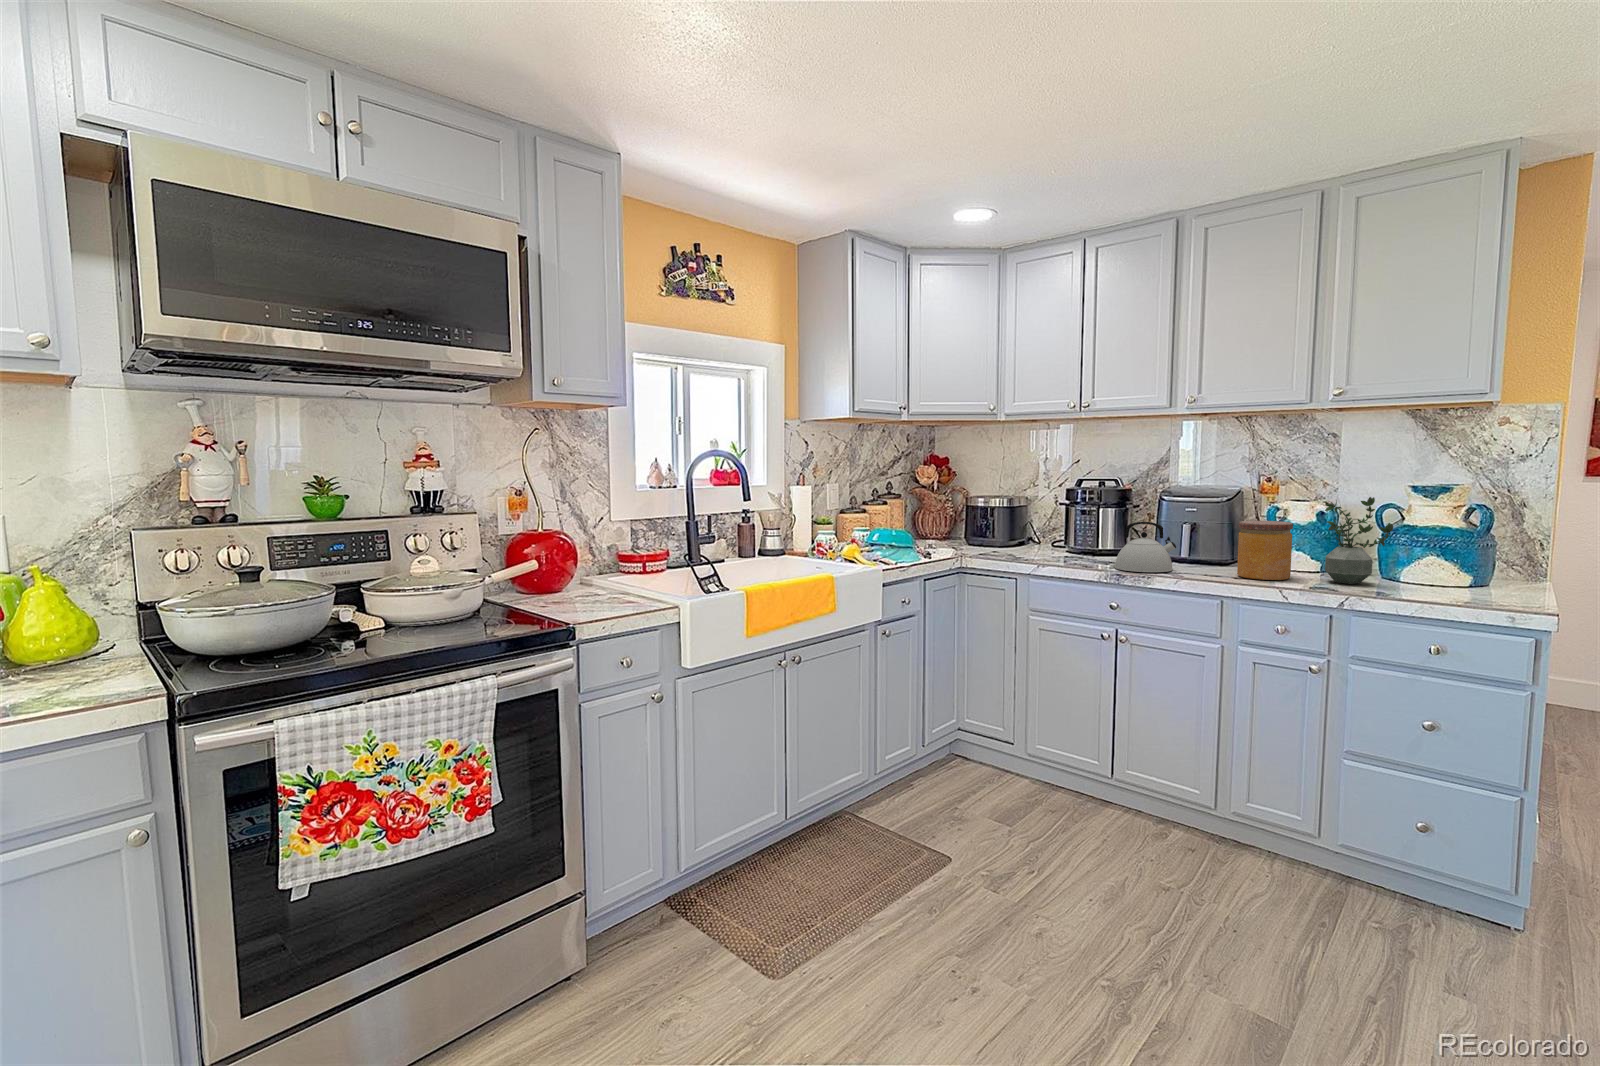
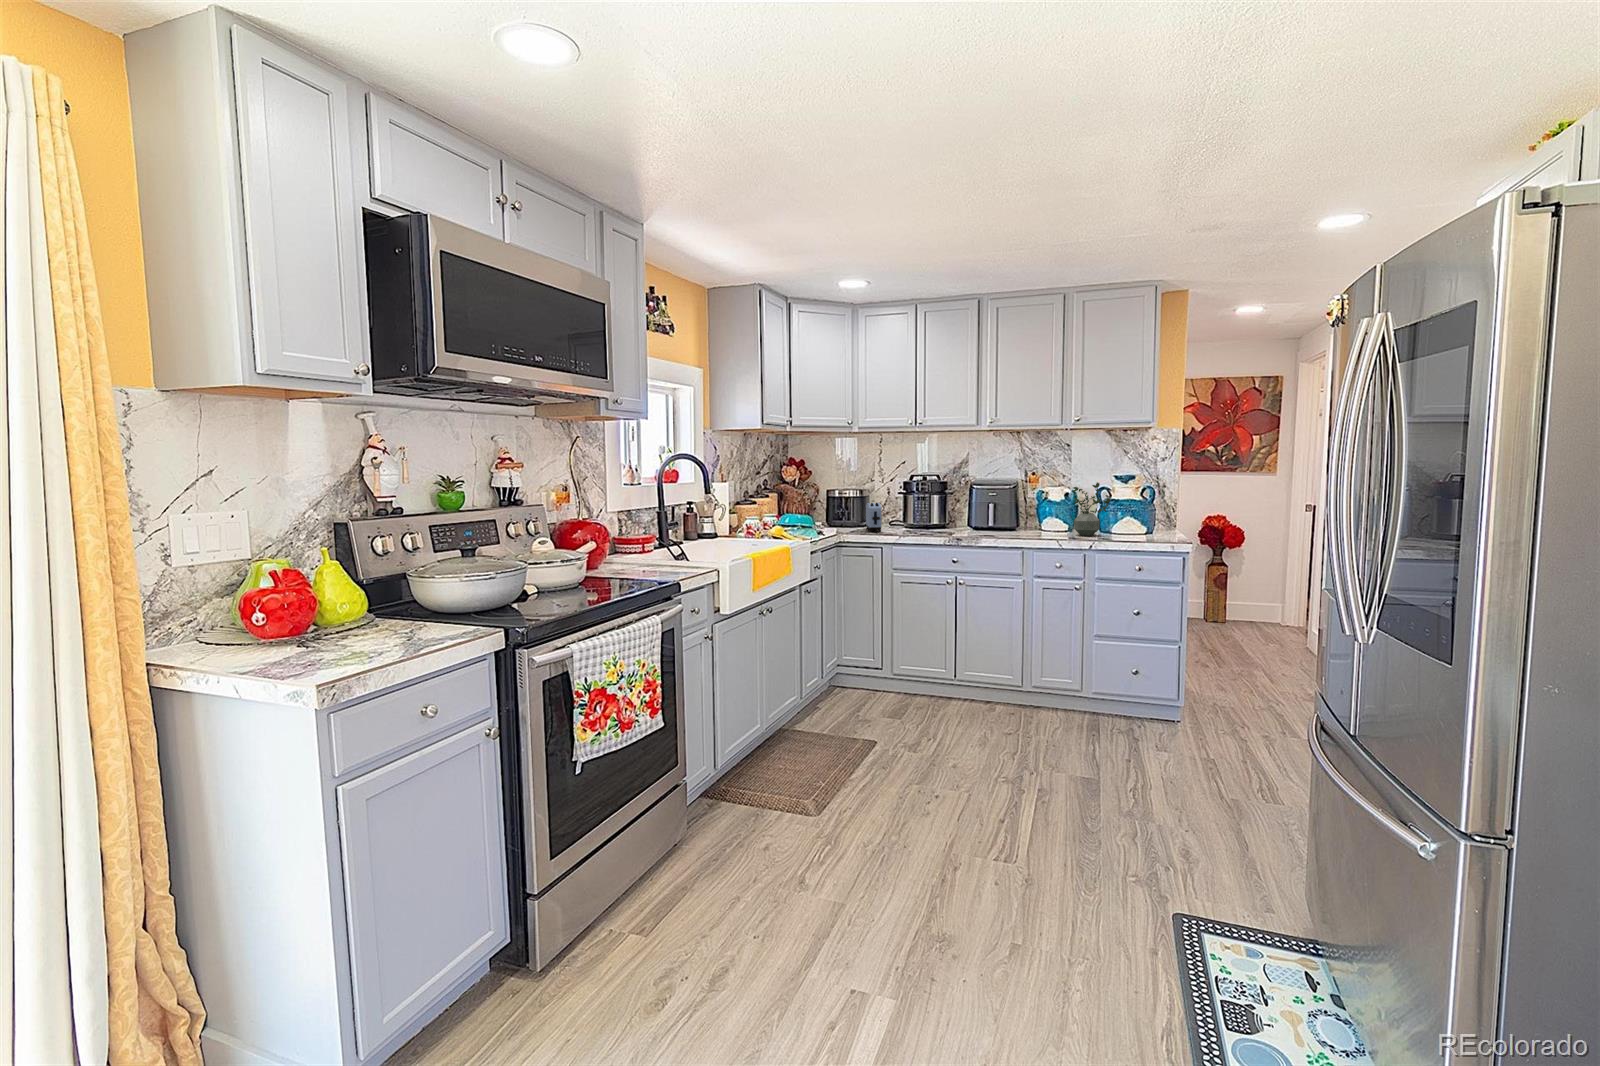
toaster: none [1007,516,1029,556] -> present [866,503,882,532]
jar: present [1237,521,1293,580] -> none [1026,499,1056,536]
kettle: present [1115,522,1176,572] -> none [949,503,988,536]

